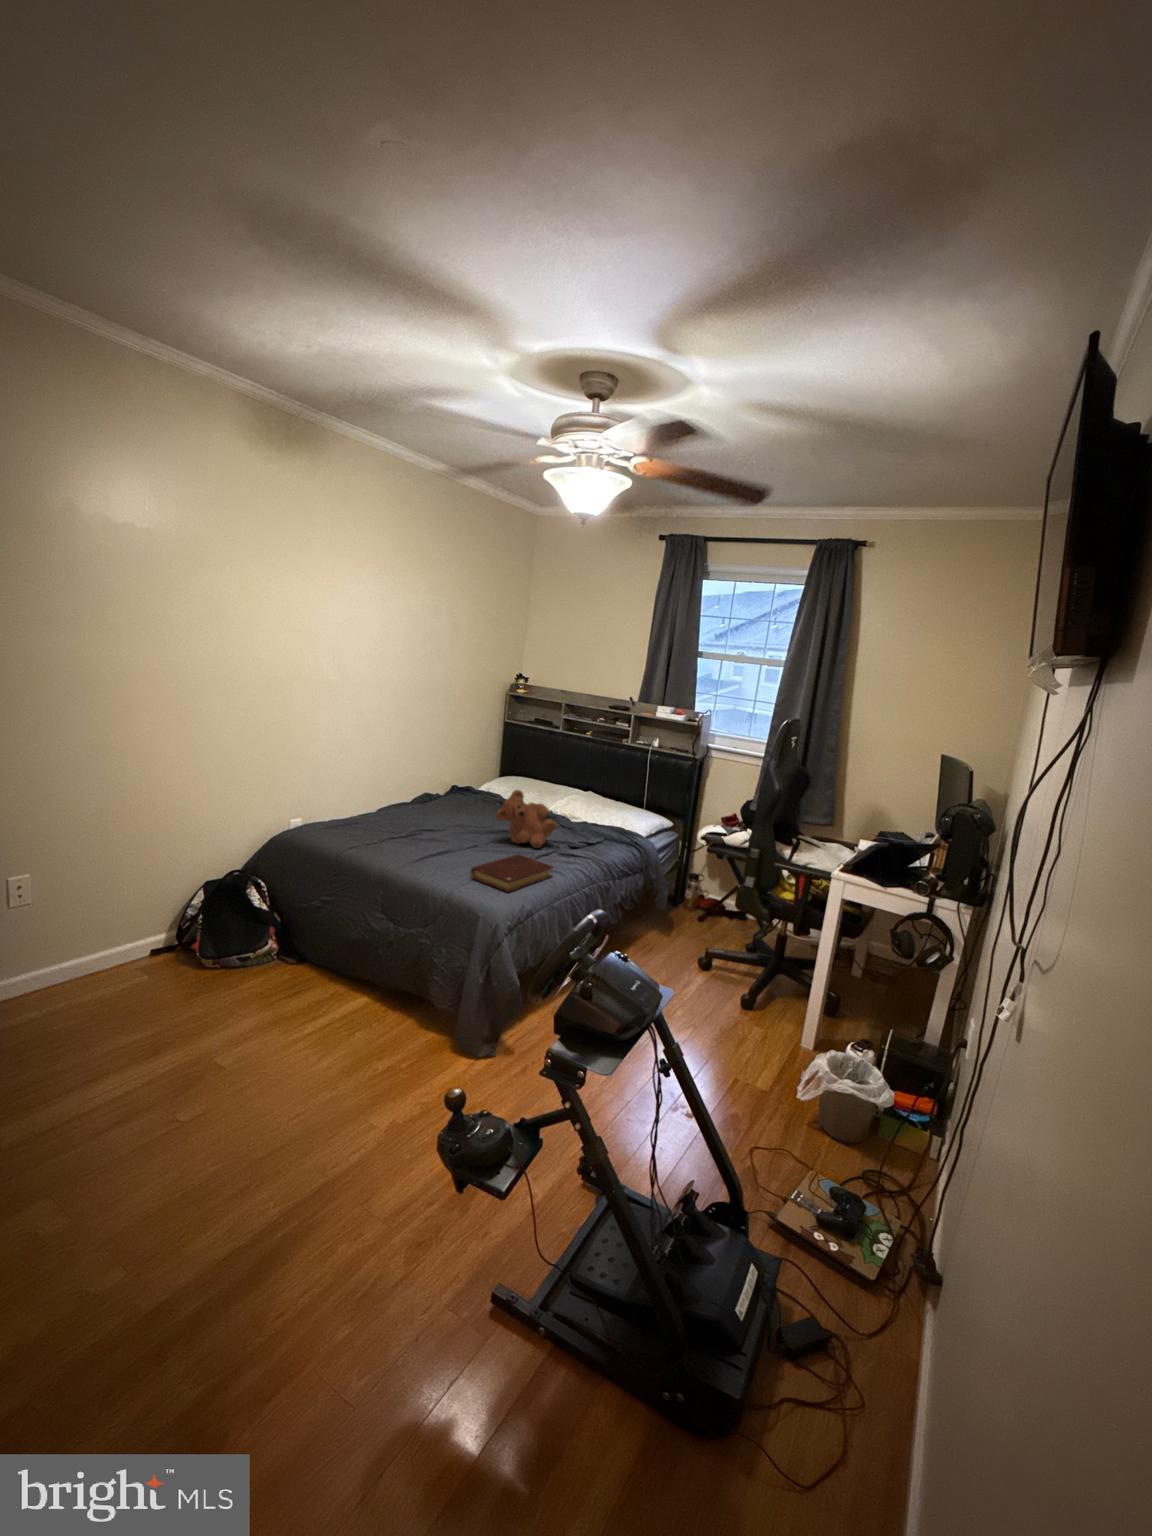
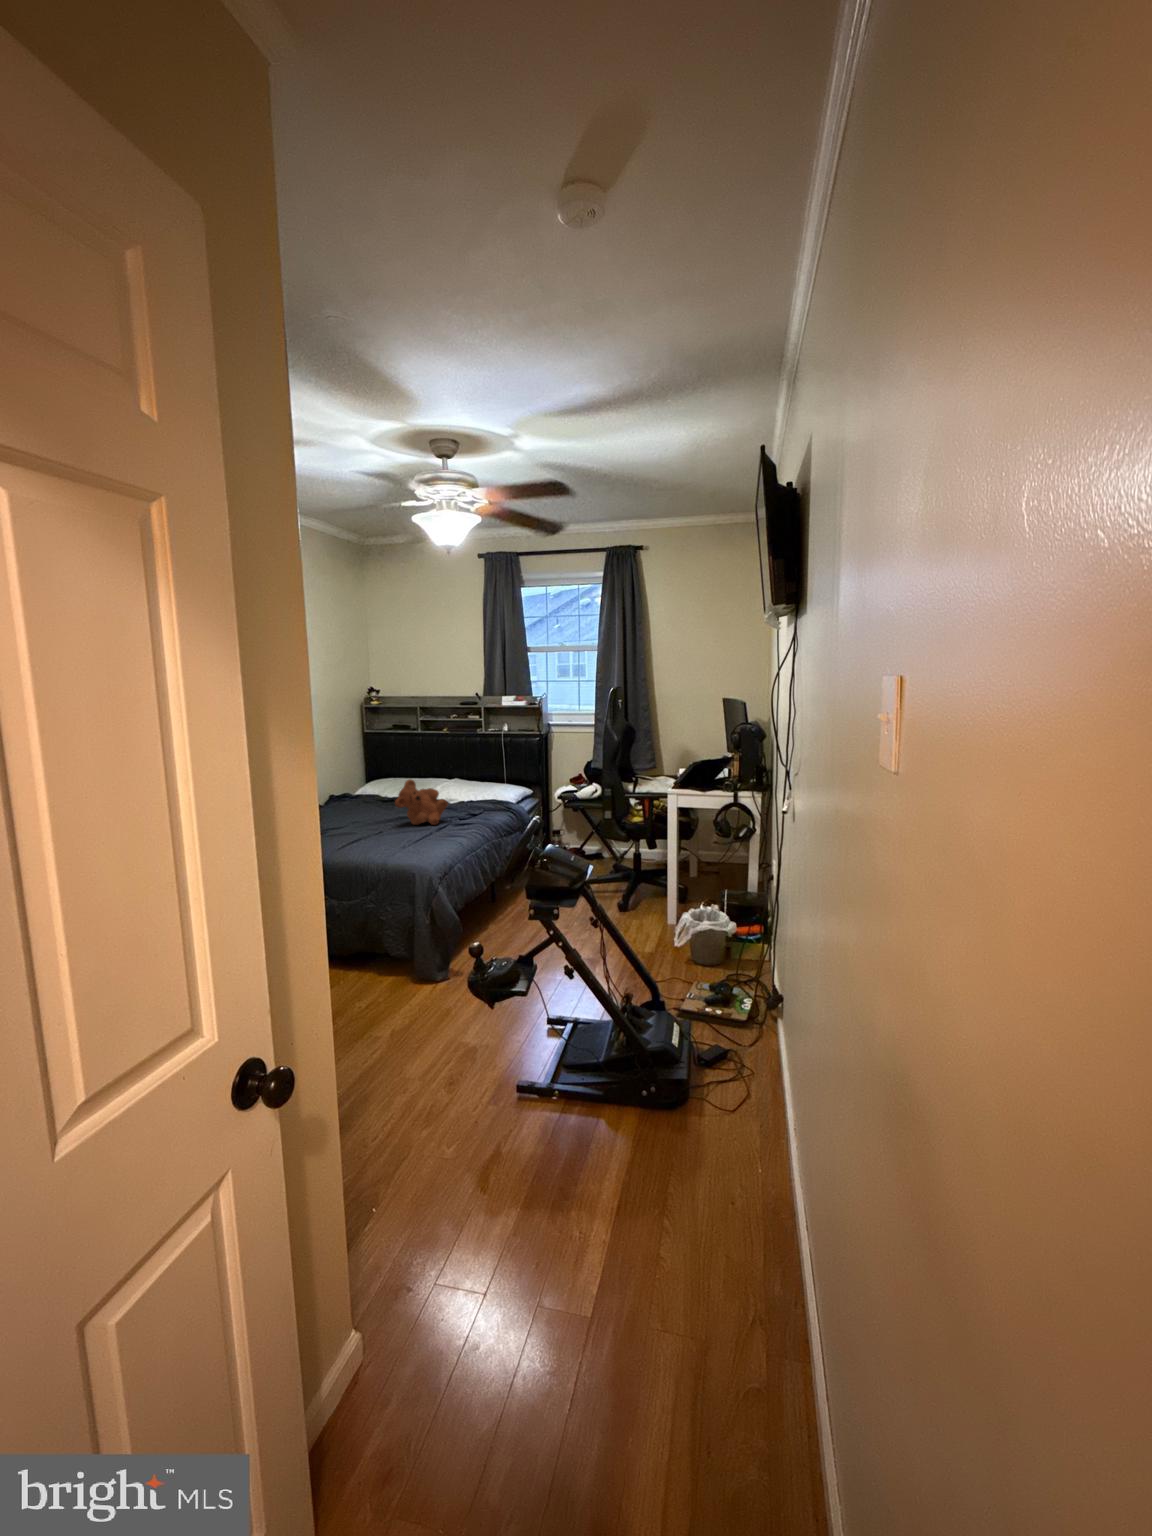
book: present [471,854,553,892] -> none [396,829,460,855]

